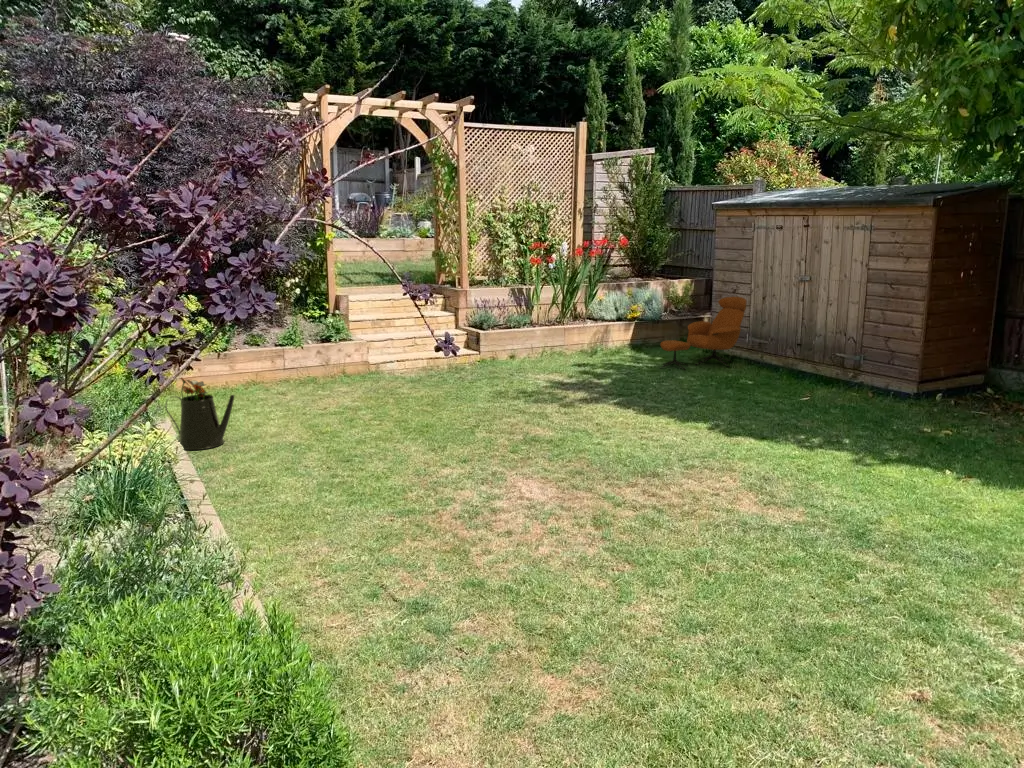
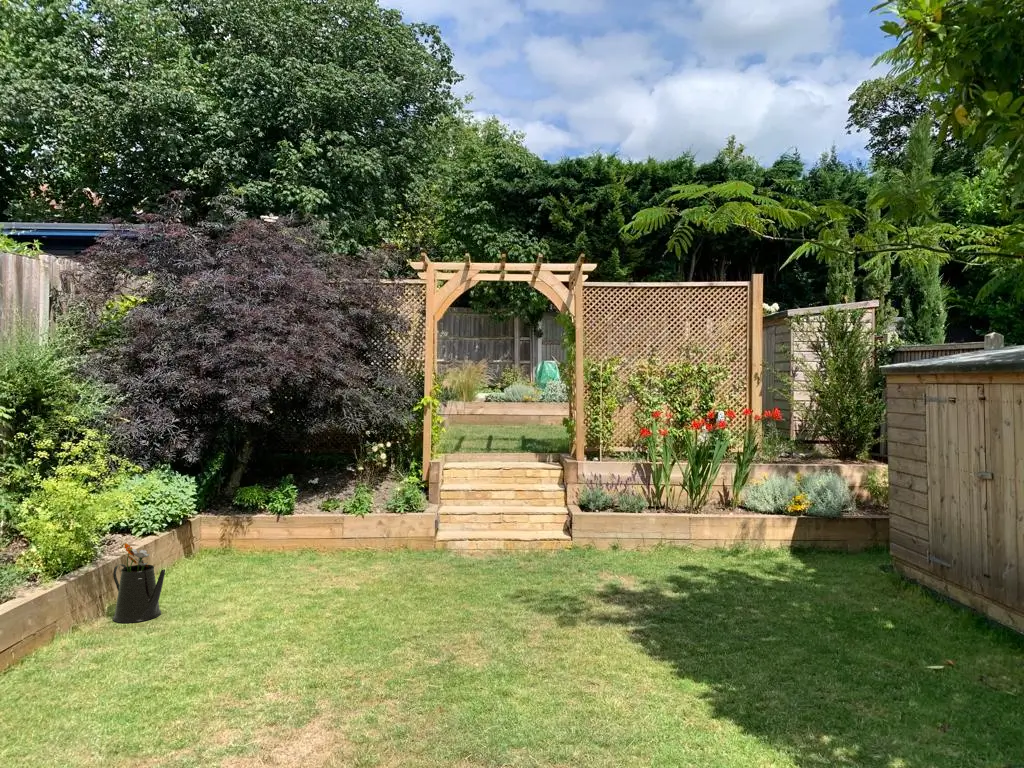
lounge chair: present [660,297,746,369] -> none [776,496,920,601]

